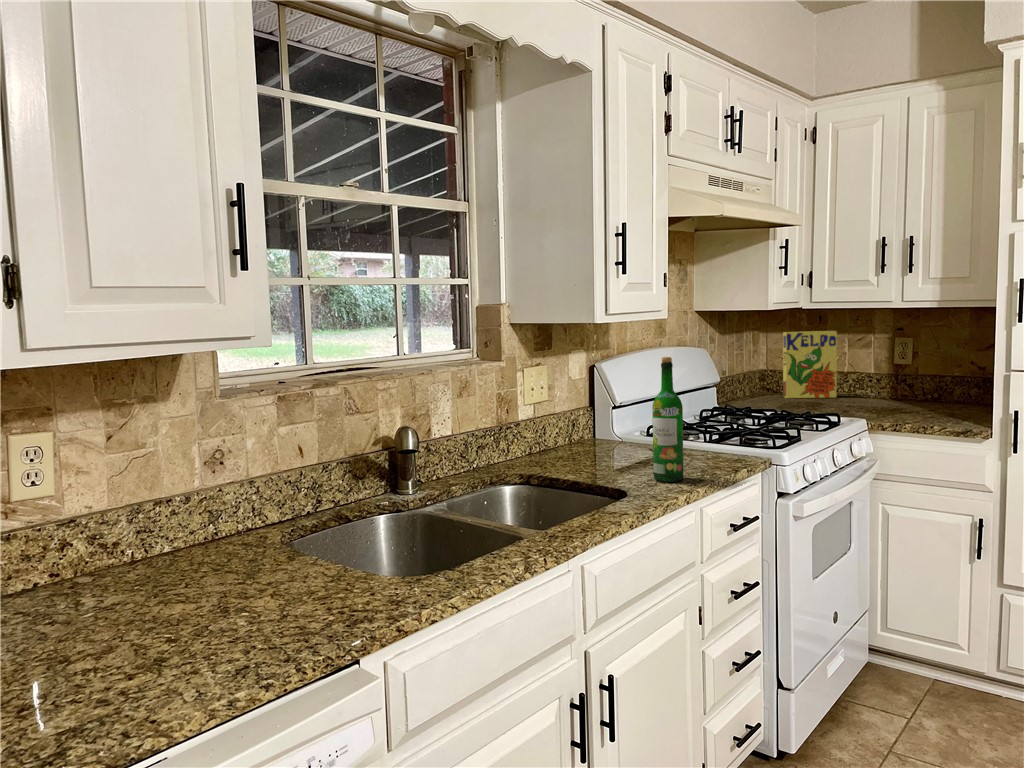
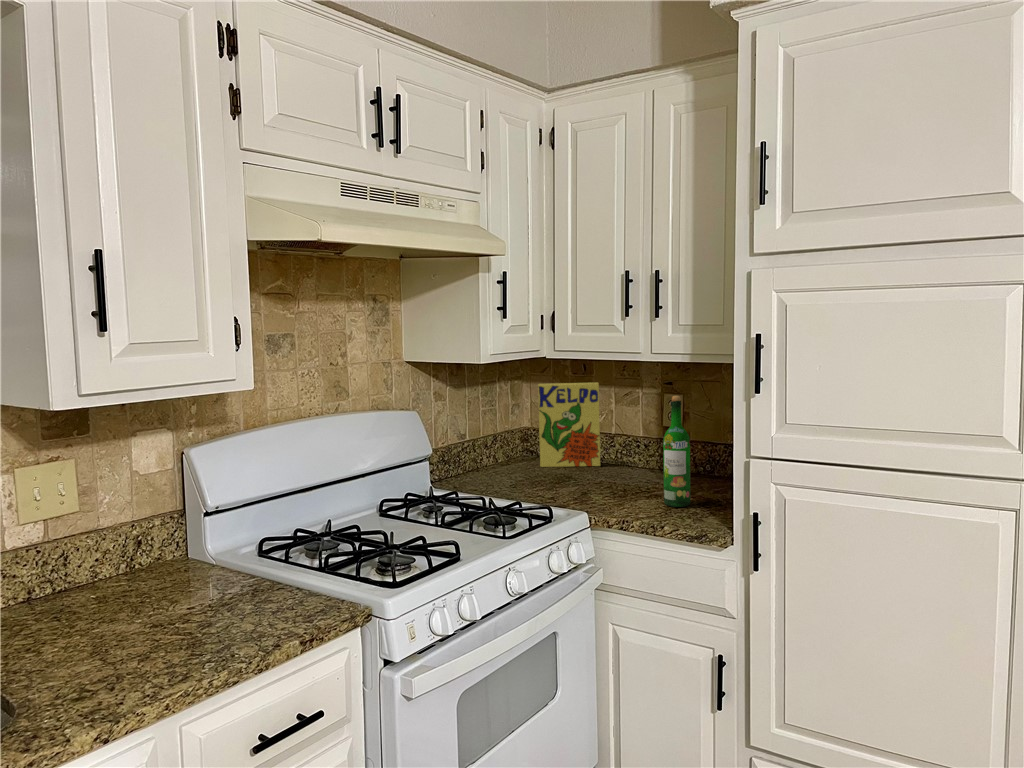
wine bottle: present [652,357,683,482] -> present [663,396,691,507]

